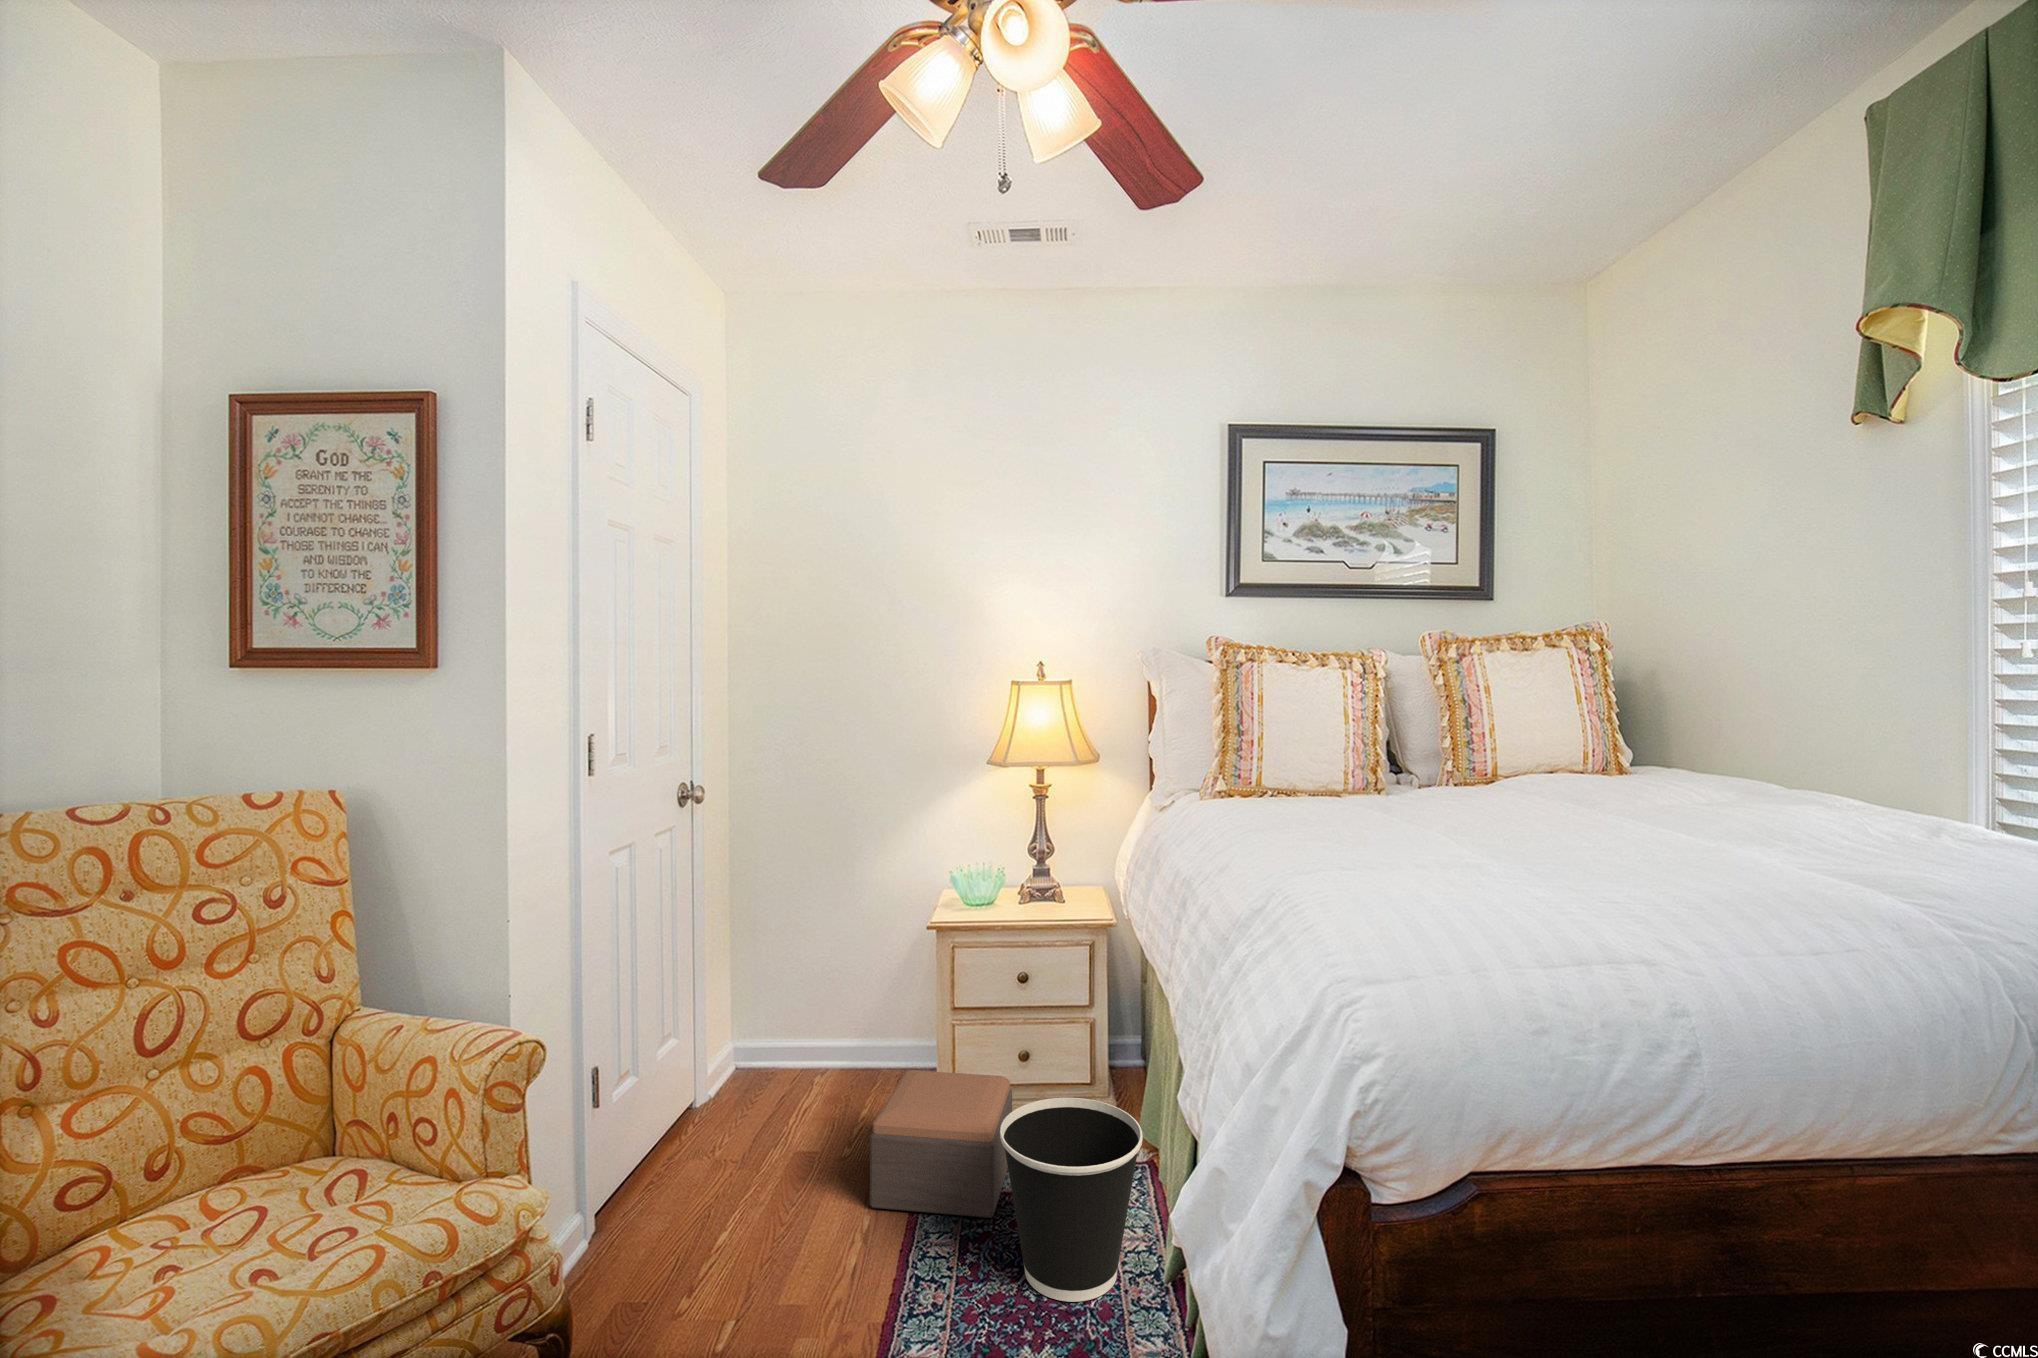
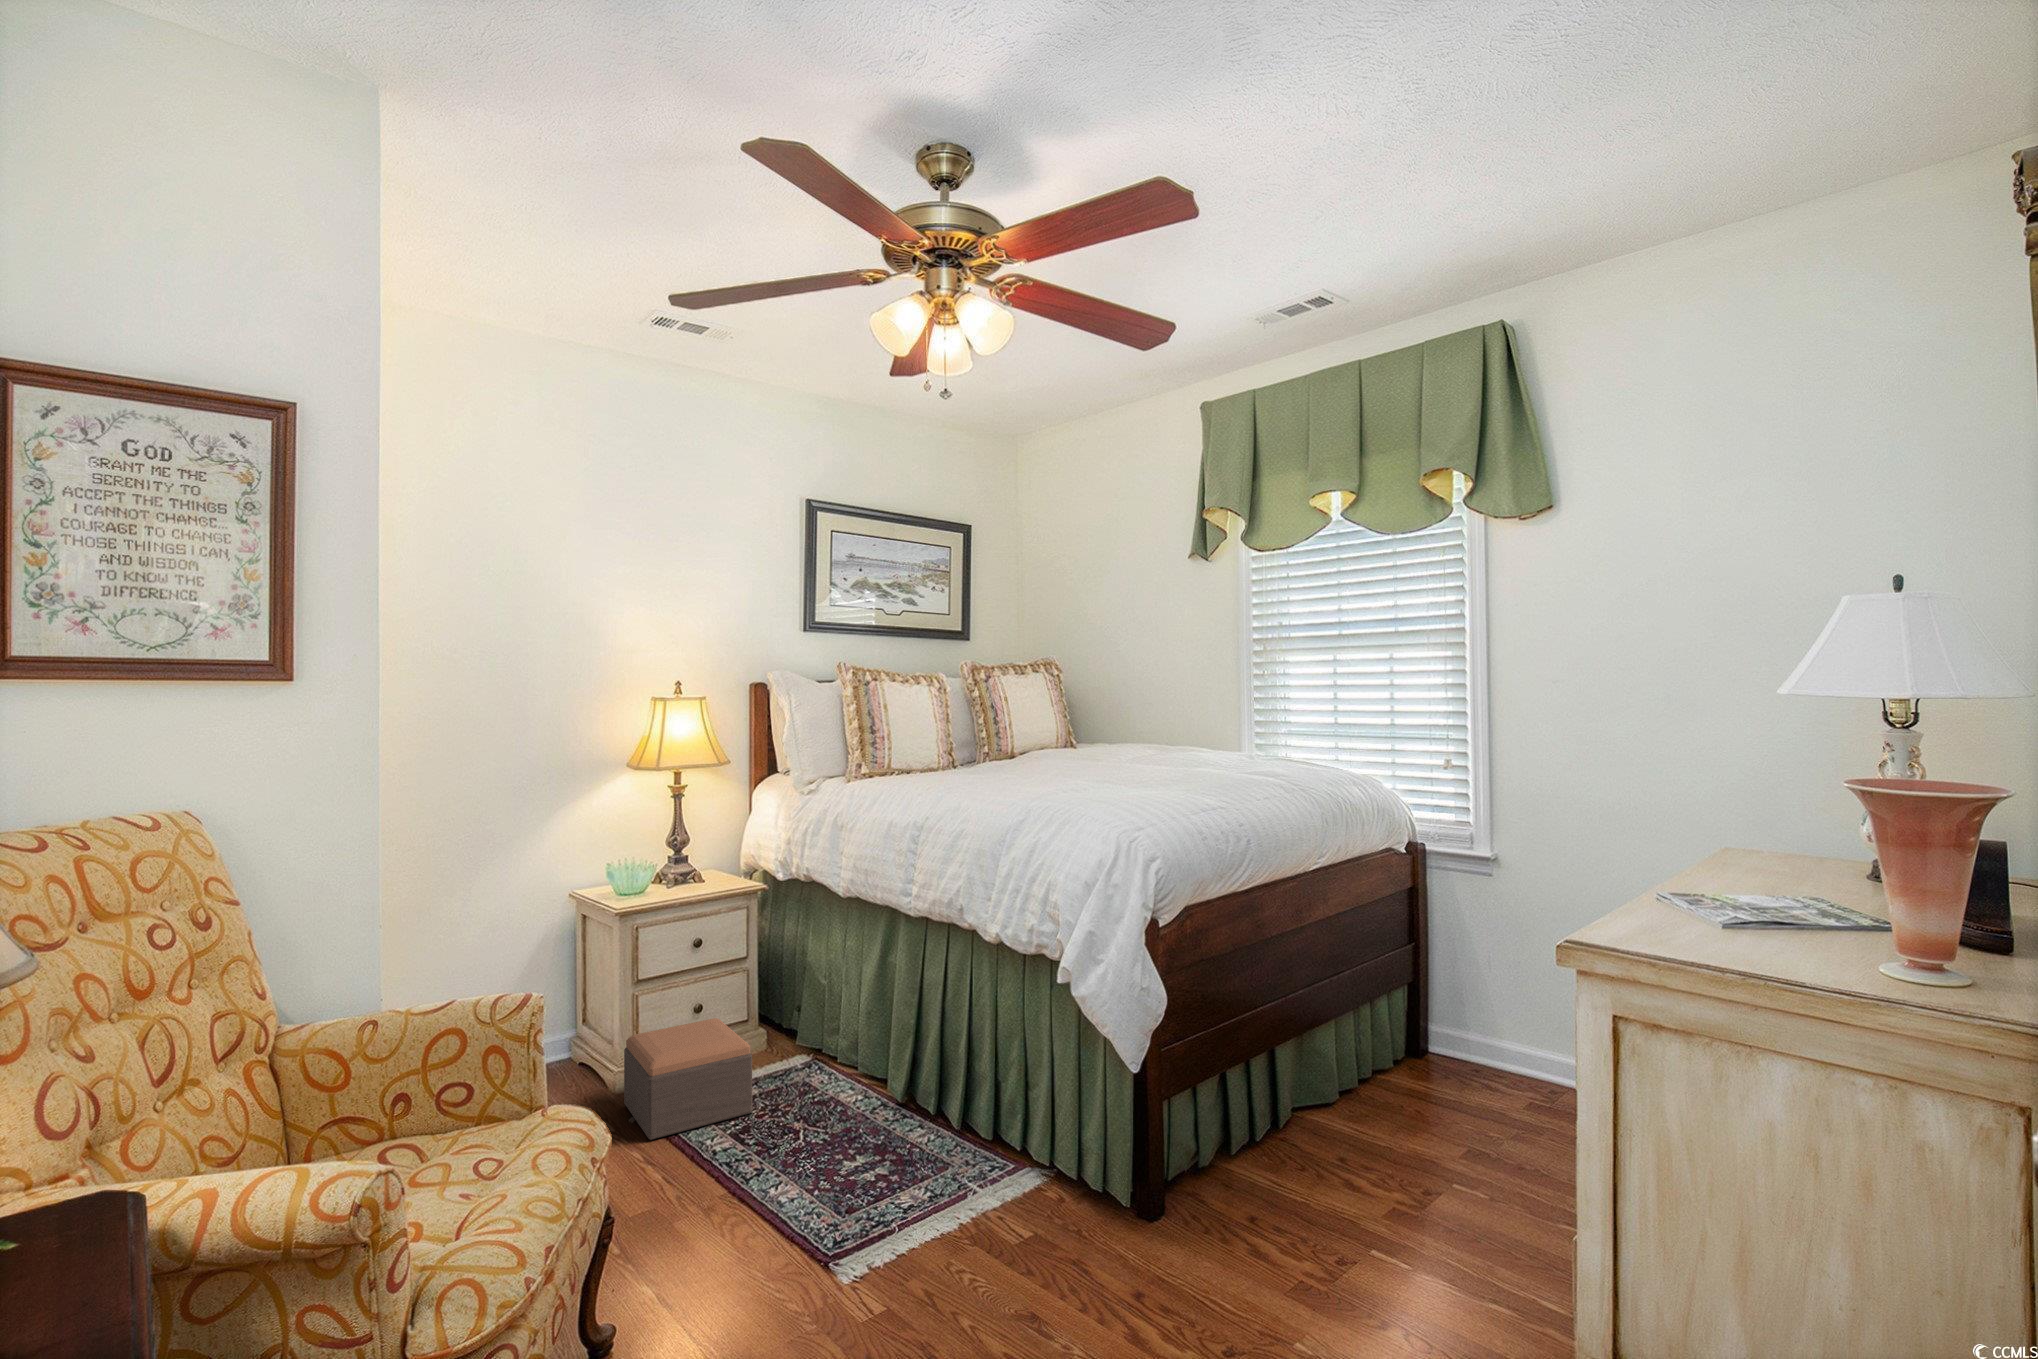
wastebasket: present [1000,1098,1143,1302] -> none [782,998,885,1130]

